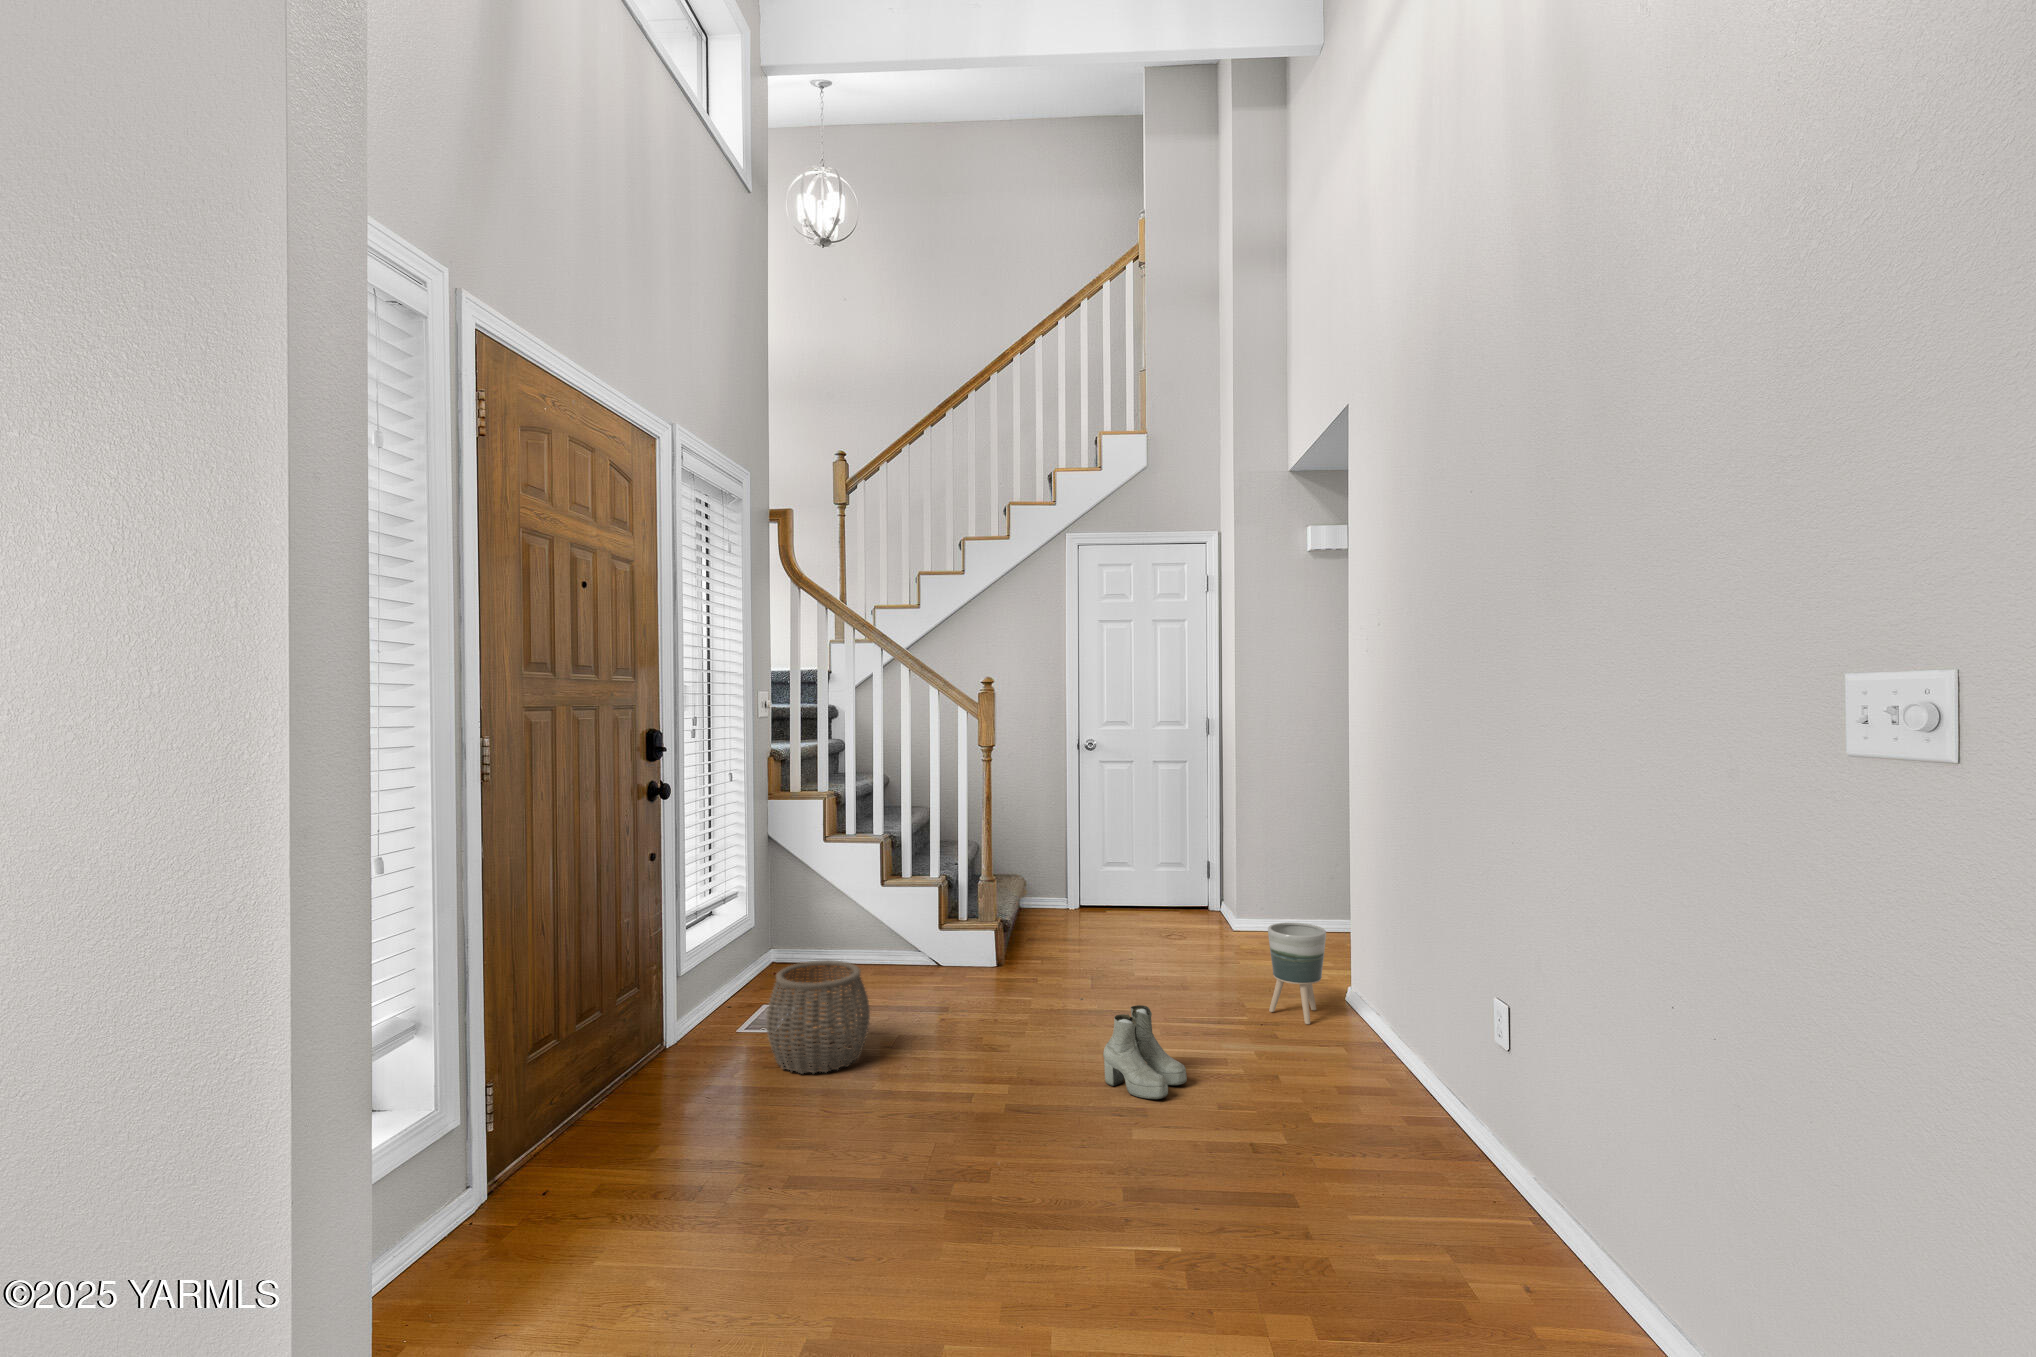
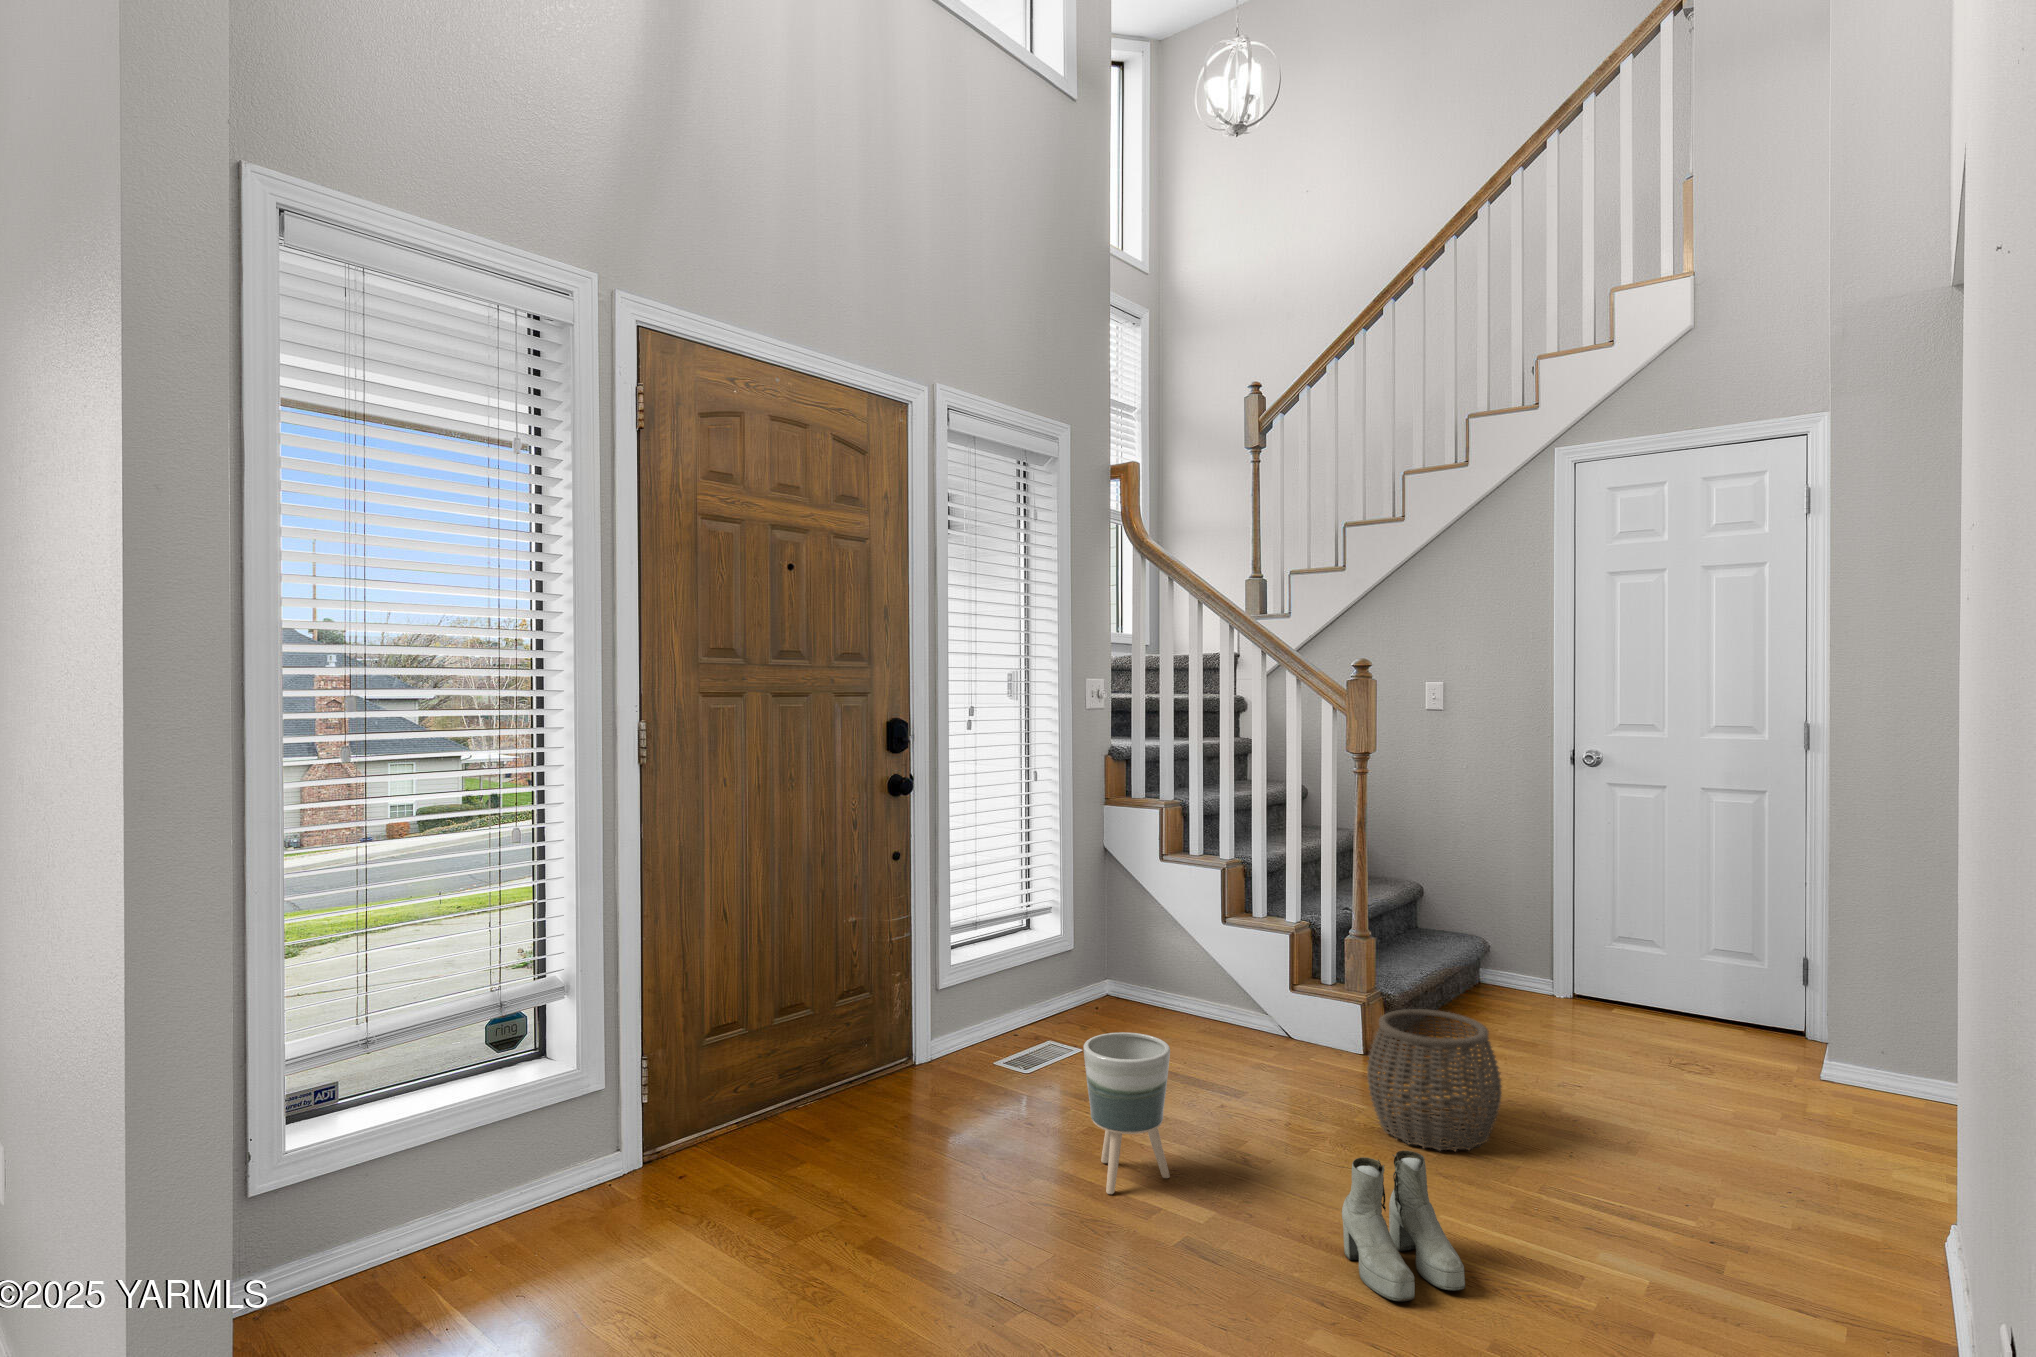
planter: present [1268,923,1326,1024] -> present [1084,1032,1170,1194]
woven basket: present [766,960,870,1073] -> present [1367,1009,1502,1151]

